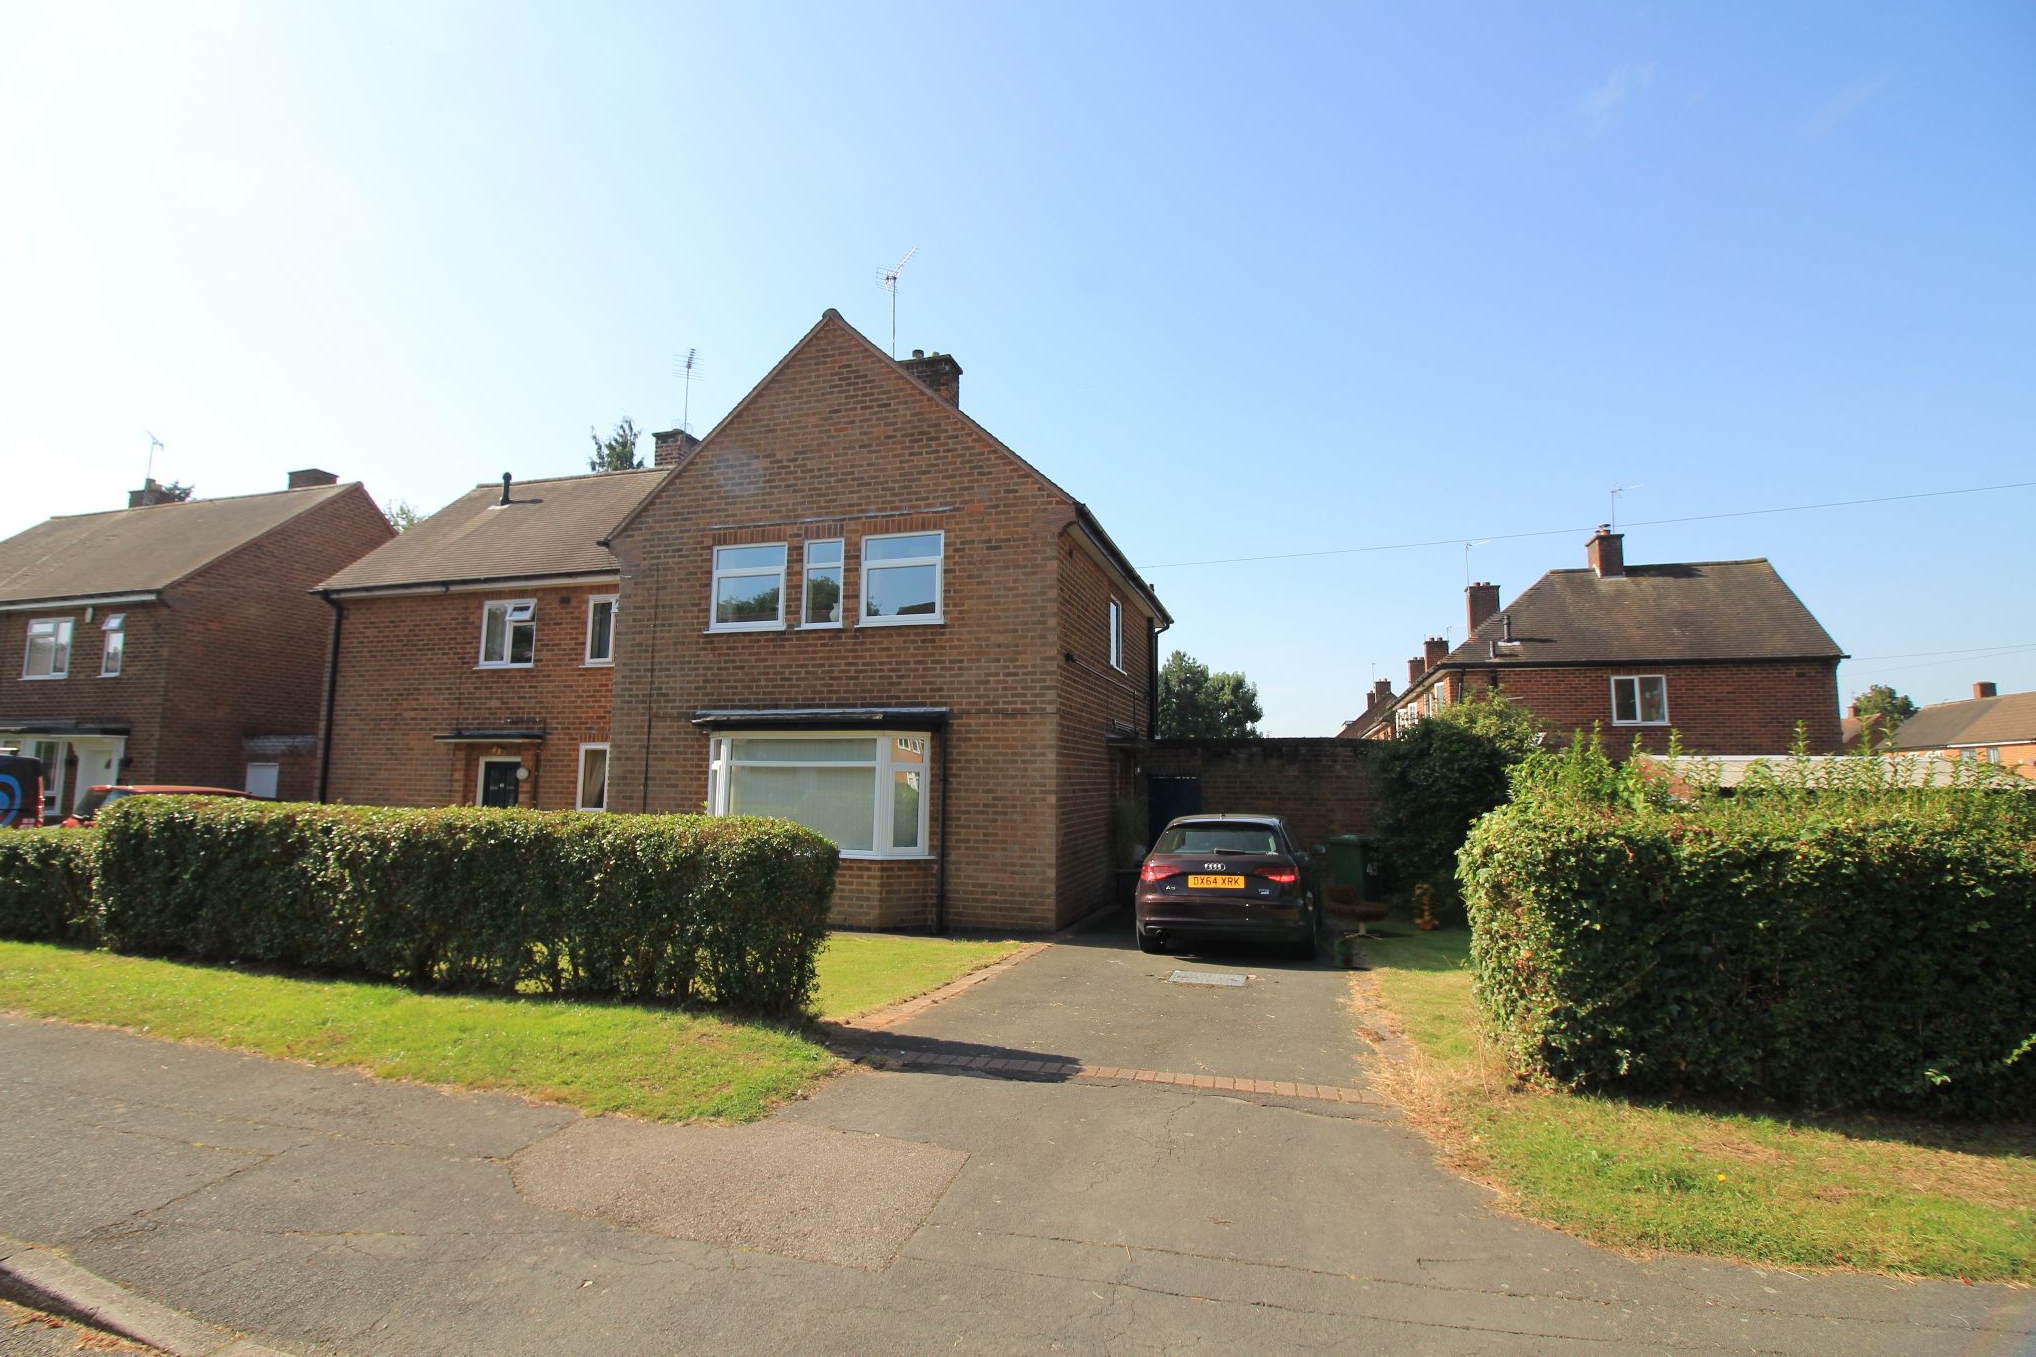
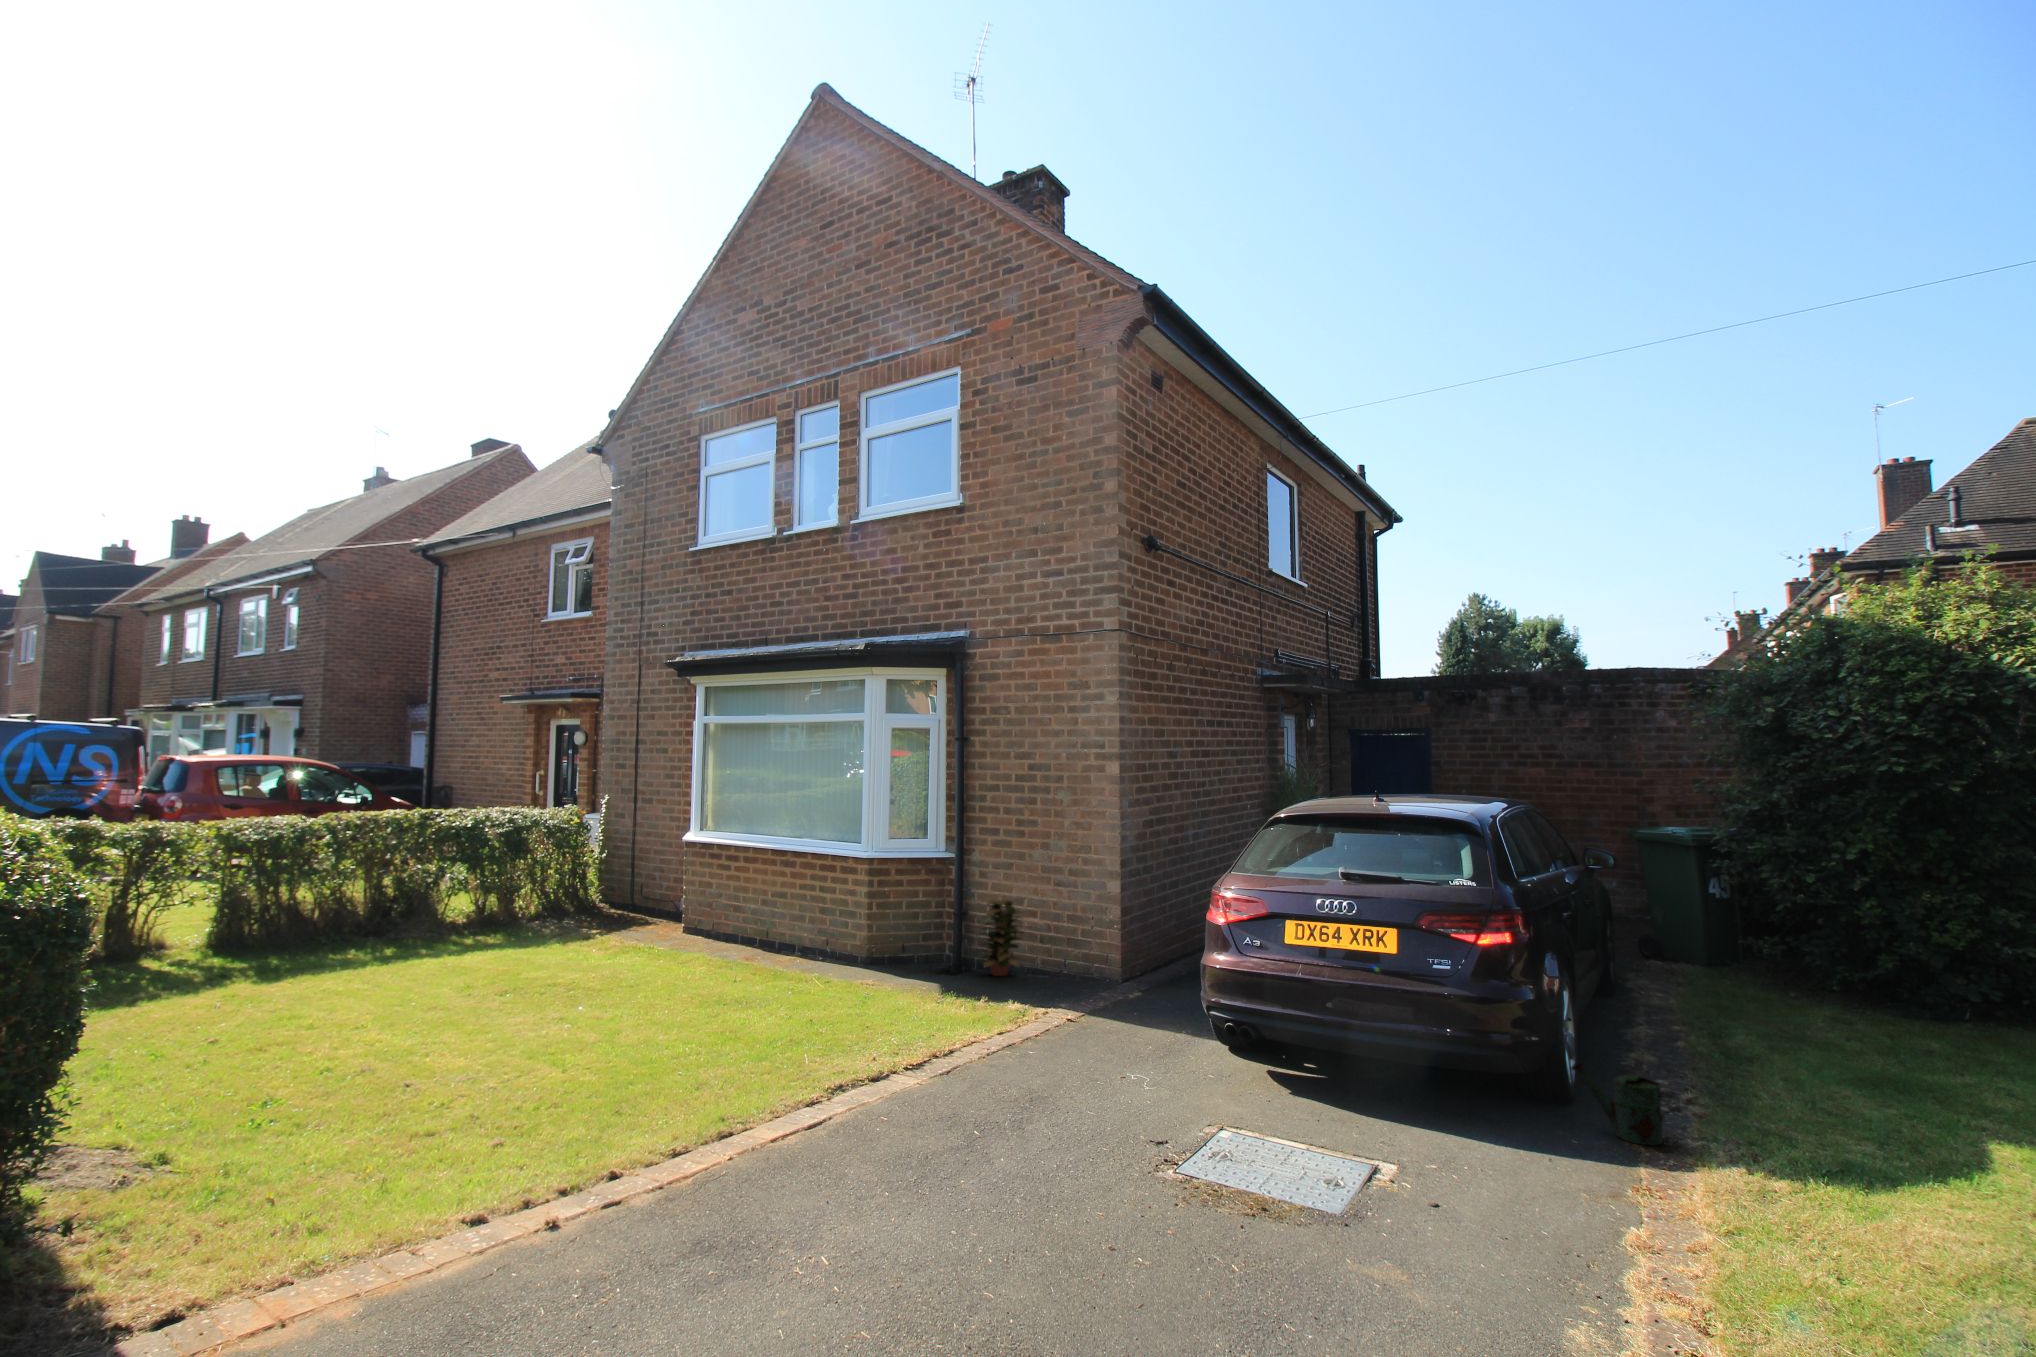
lounge chair: present [1323,885,1391,939] -> none [1612,921,1758,1035]
decorative plant: present [1414,885,1438,930] -> present [980,900,1024,976]

